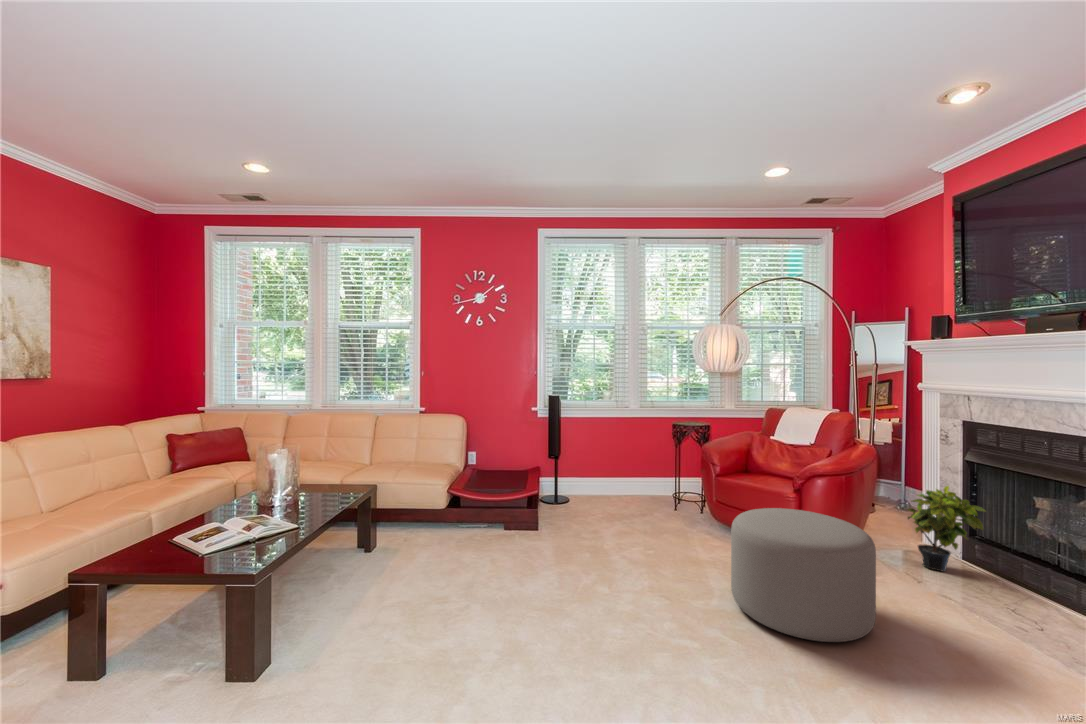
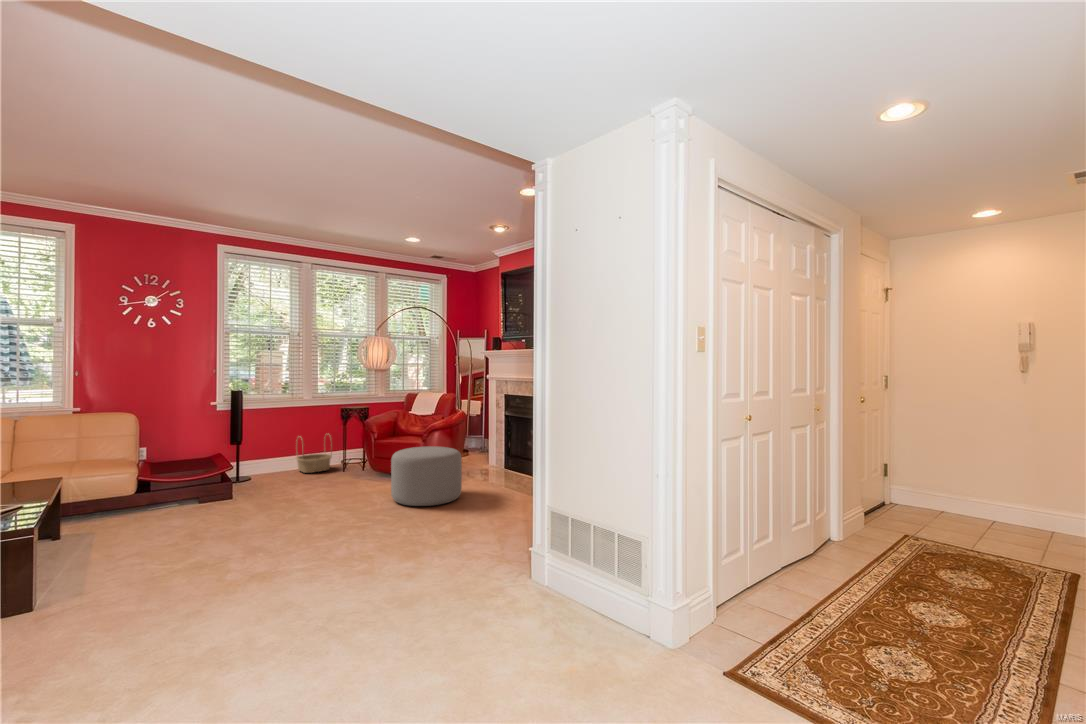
basket: none [620,455,663,505] -> present [296,438,332,473]
potted plant: present [908,486,985,571] -> none [480,428,512,473]

